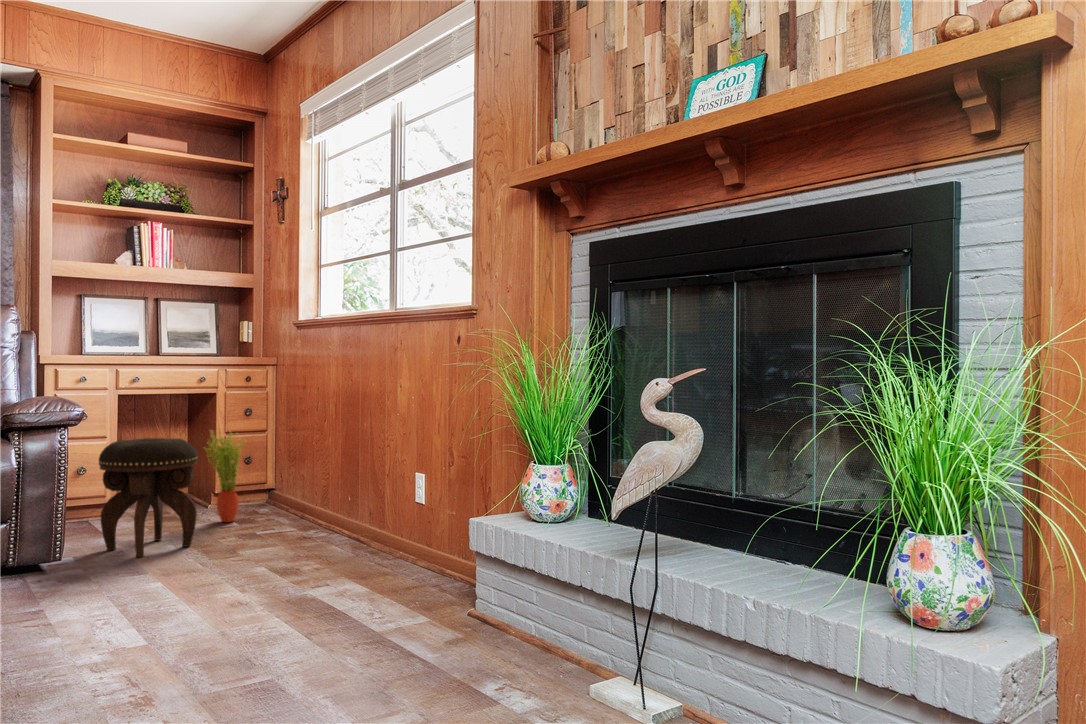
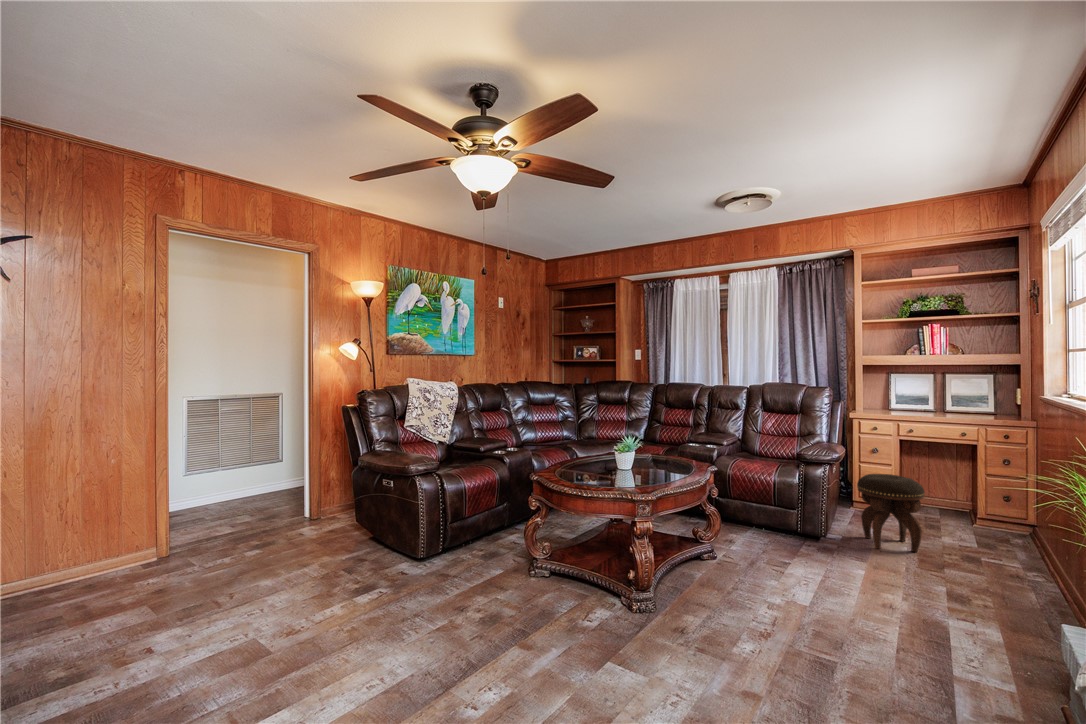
potted plant: present [206,431,247,522] -> none [947,474,985,544]

